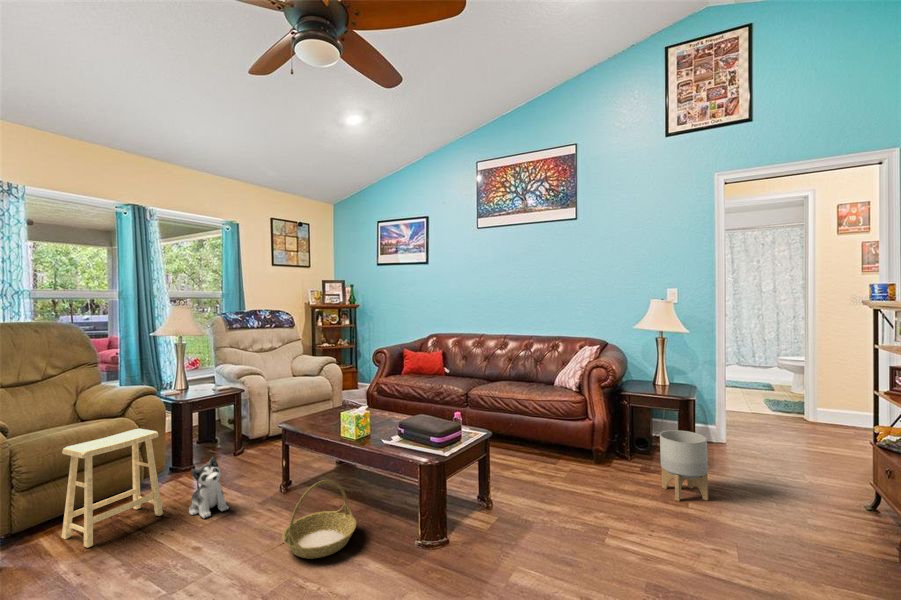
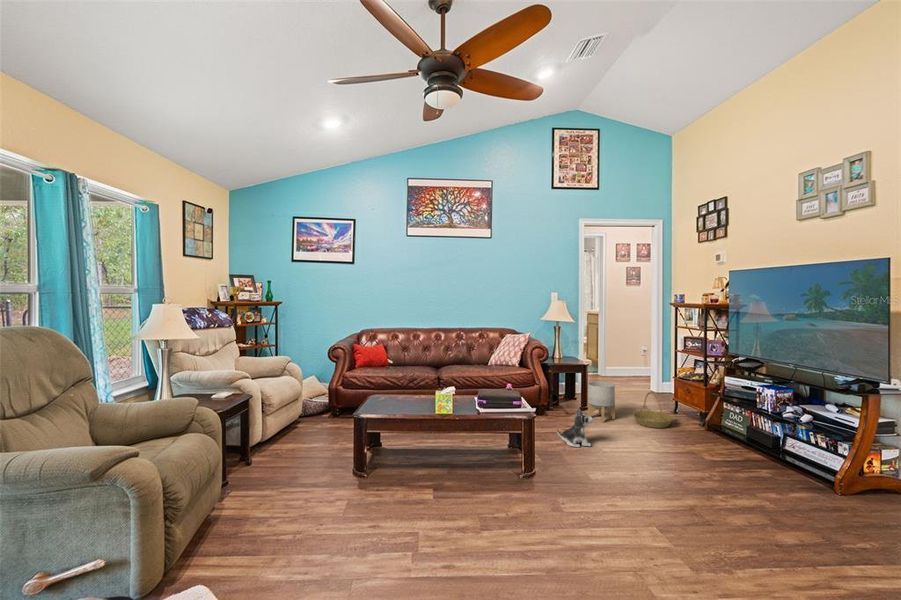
footstool: present [62,429,163,548] -> none [216,438,288,568]
plush toy: present [189,457,229,518] -> present [557,407,593,447]
basket: present [282,480,356,559] -> present [633,392,673,428]

